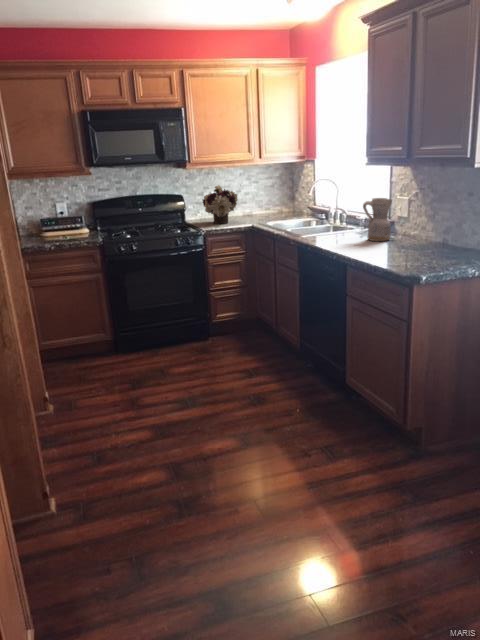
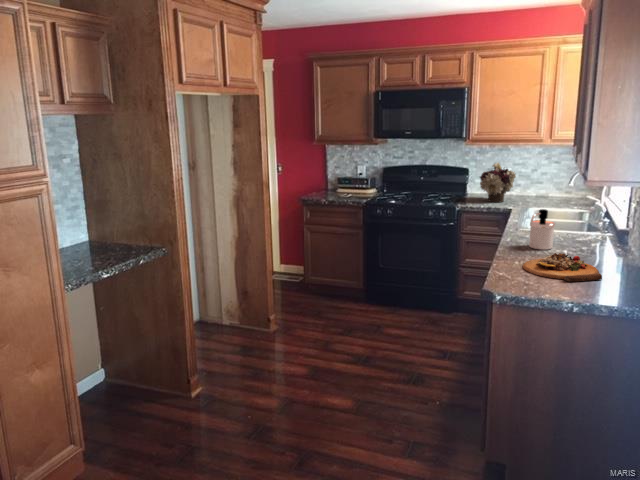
ceramic pitcher: present [363,198,392,241] -> none [579,199,612,250]
soap dispenser: none [338,211,360,248] -> present [529,209,555,250]
cutting board: none [371,242,443,262] -> present [523,253,602,282]

